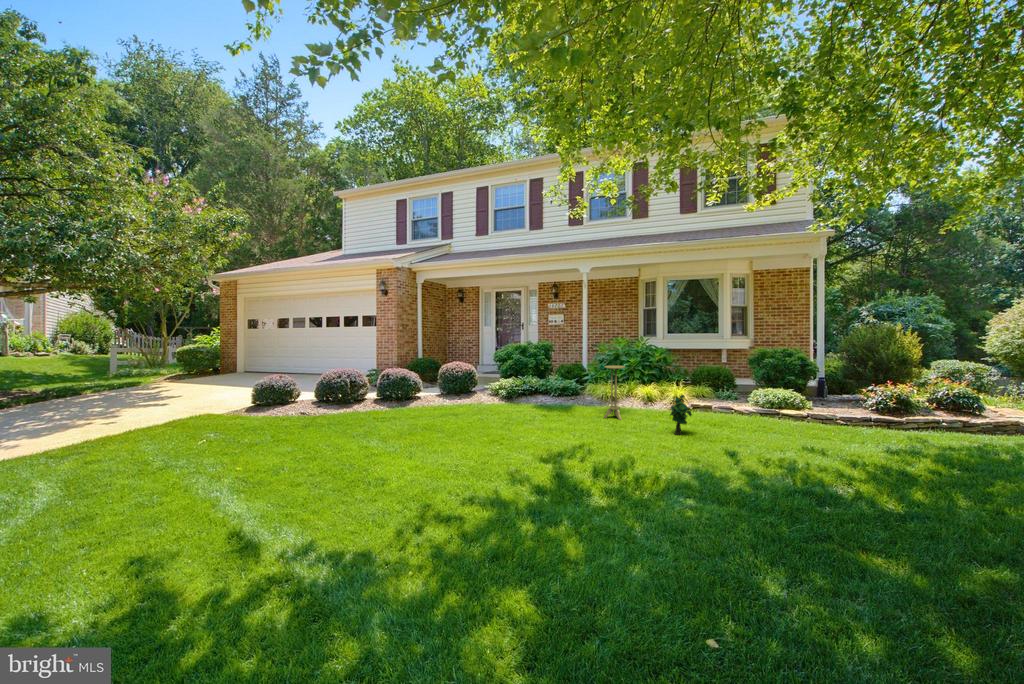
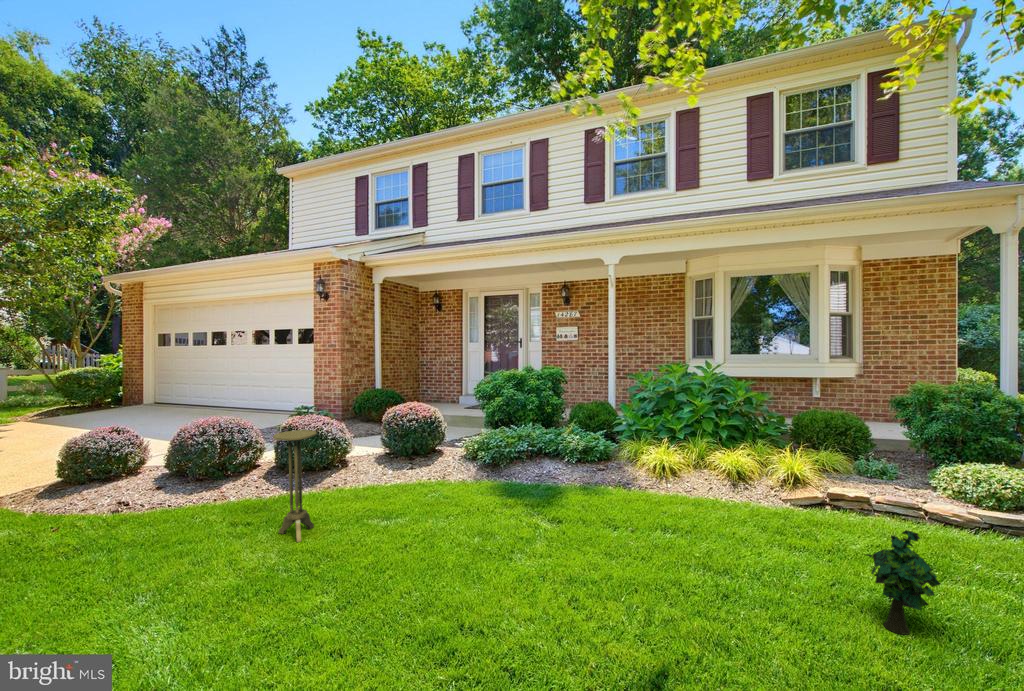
side table: present [604,365,625,420] -> present [273,430,317,542]

